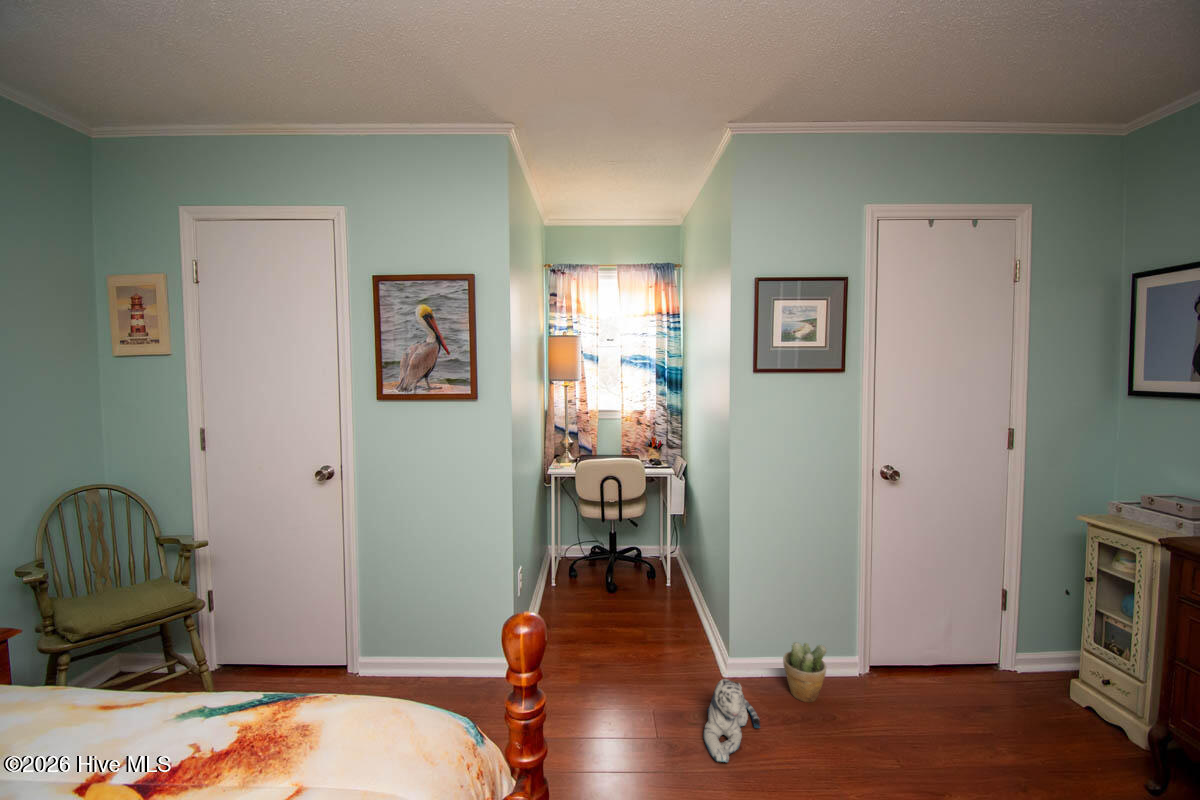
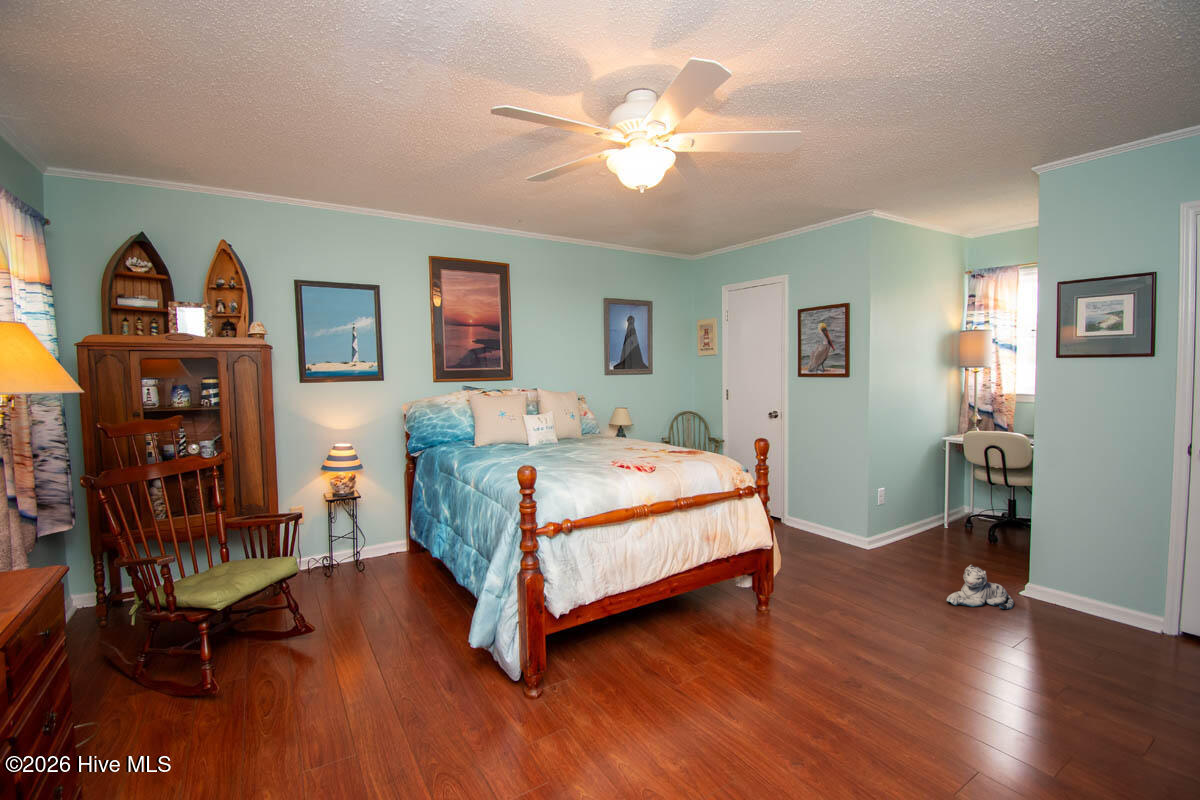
potted plant: present [783,642,826,702] -> none [1058,575,1102,624]

